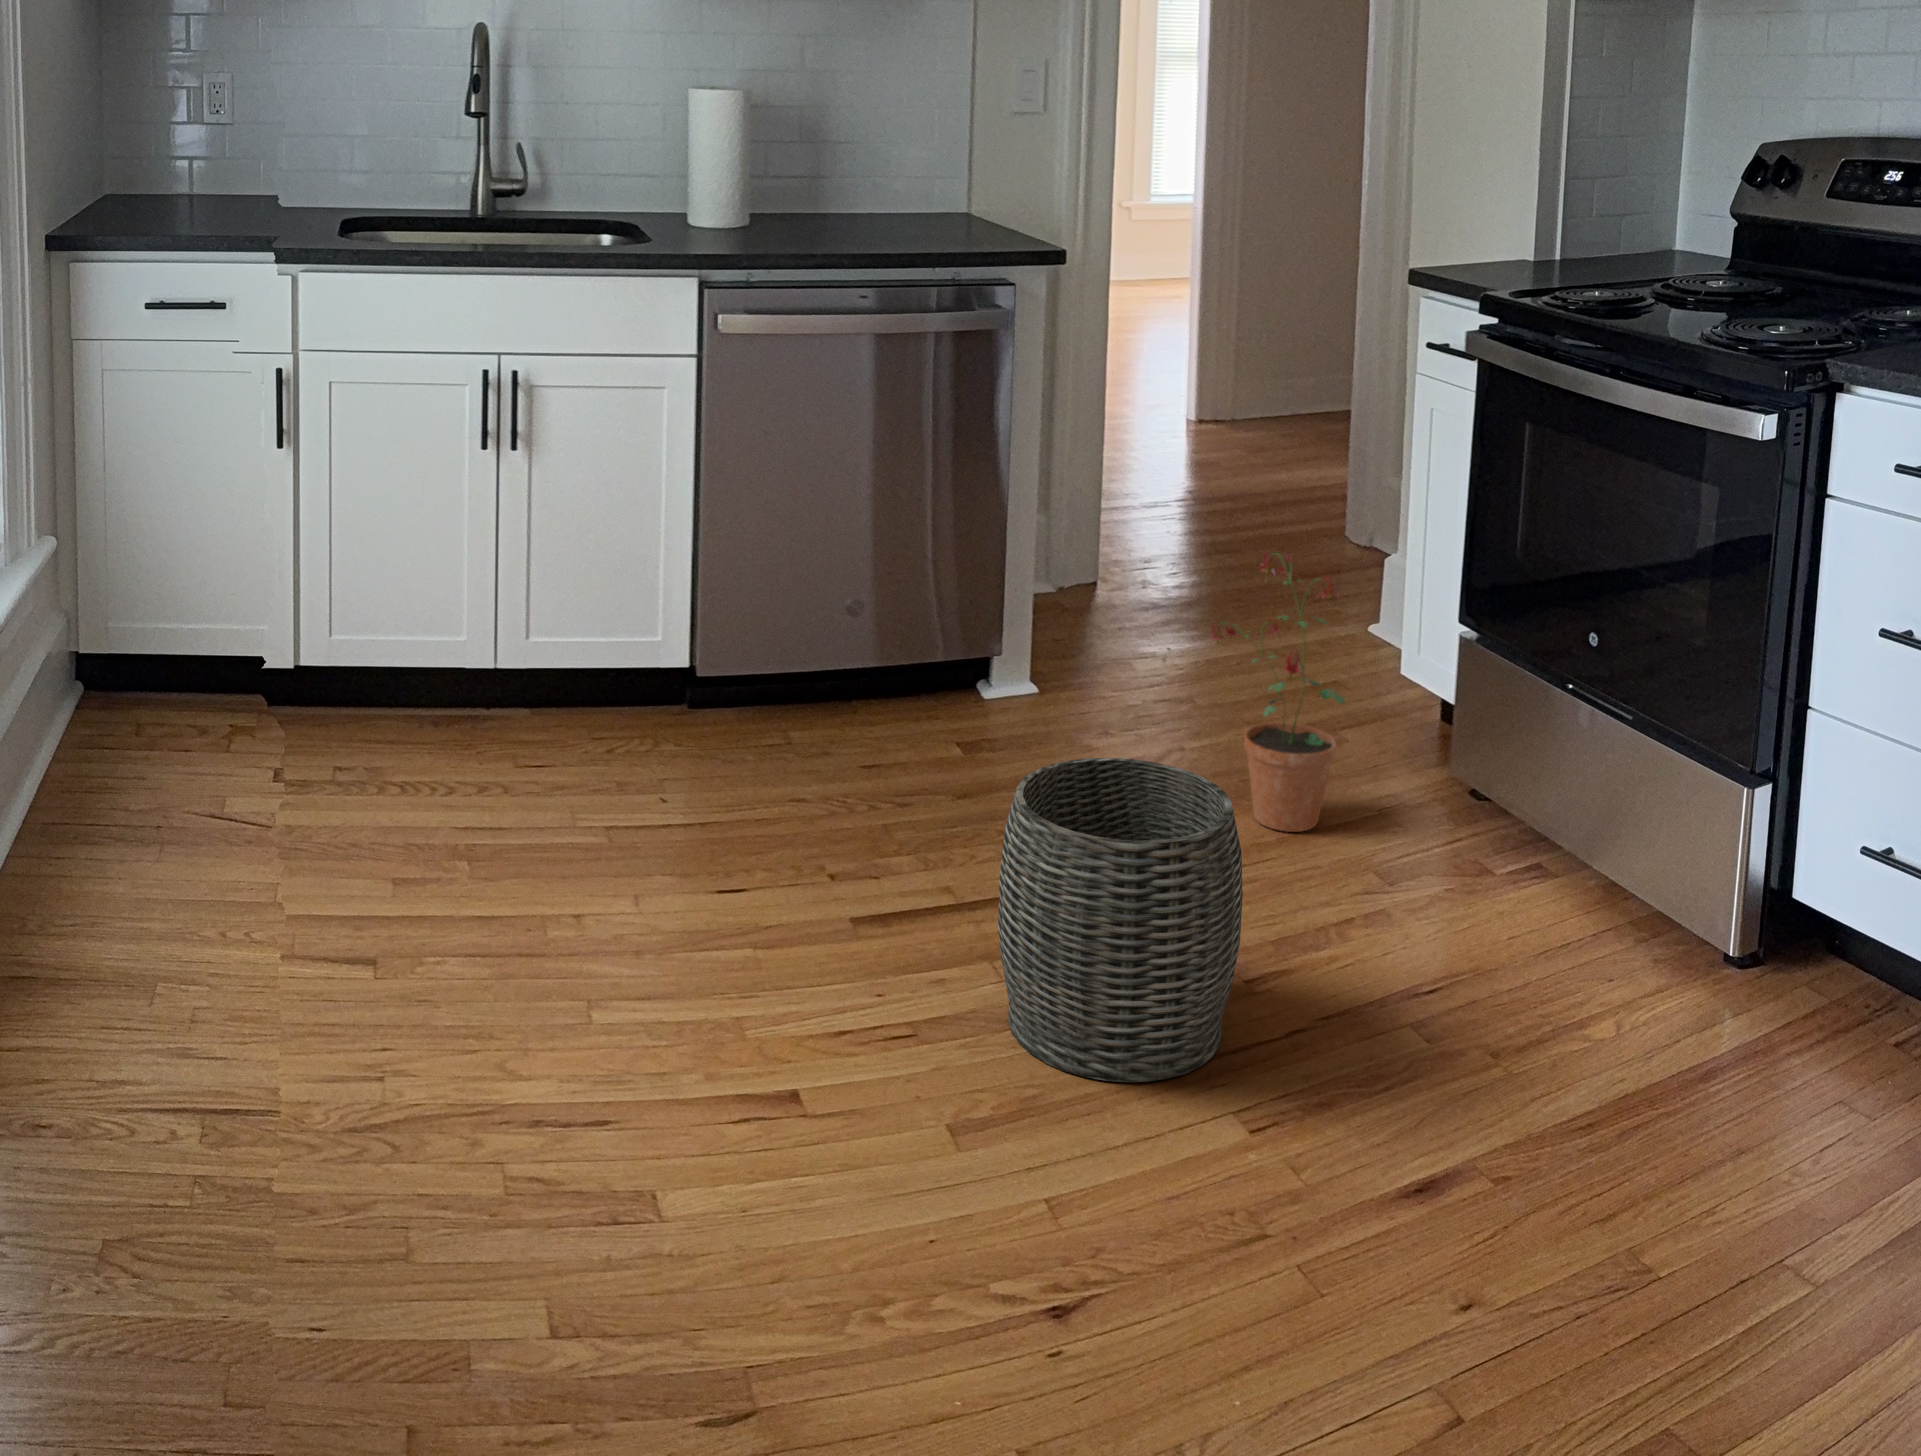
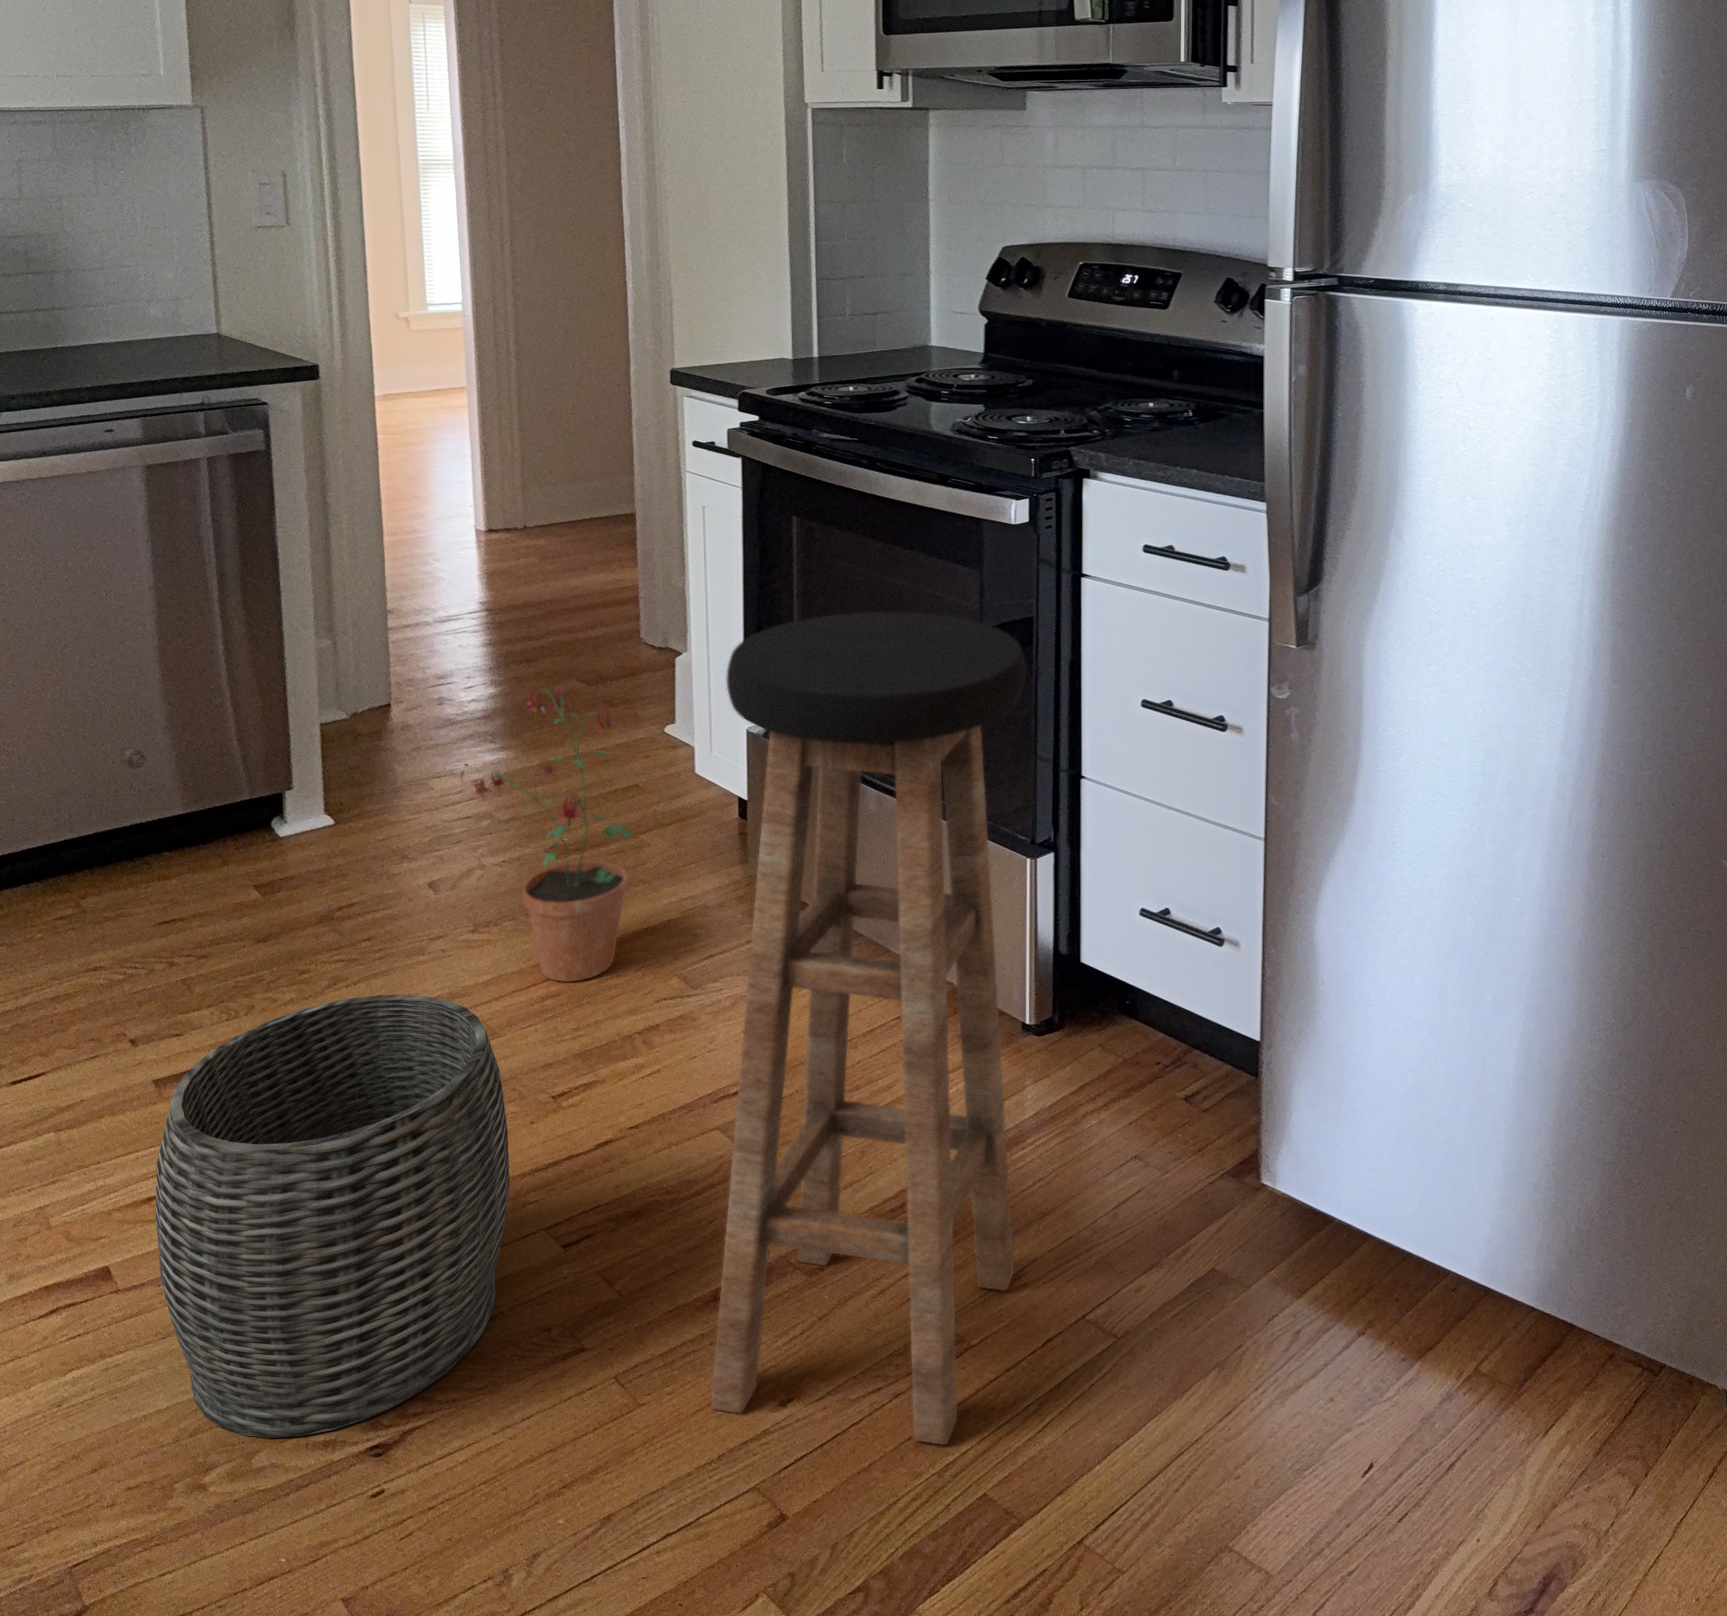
bar stool: none [1397,482,1741,1268] -> present [711,612,1026,1444]

